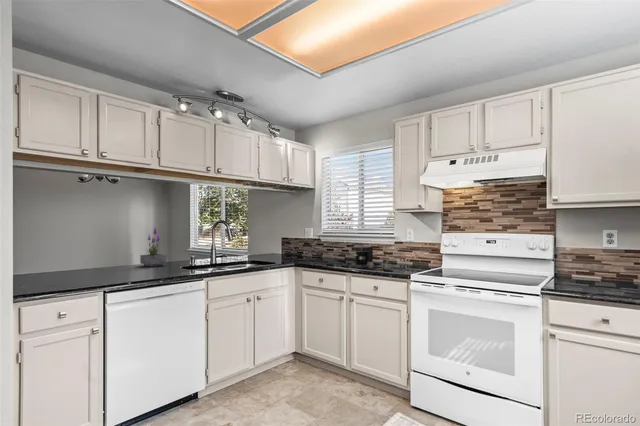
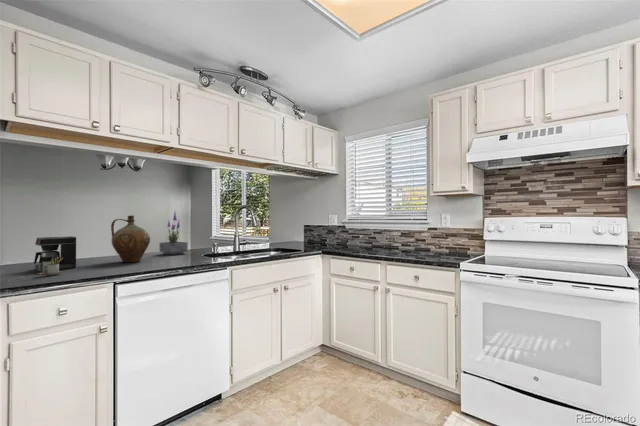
ceramic jug: none [98,231,133,274] -> present [111,215,150,262]
coffee maker: present [351,246,389,270] -> present [34,236,76,276]

